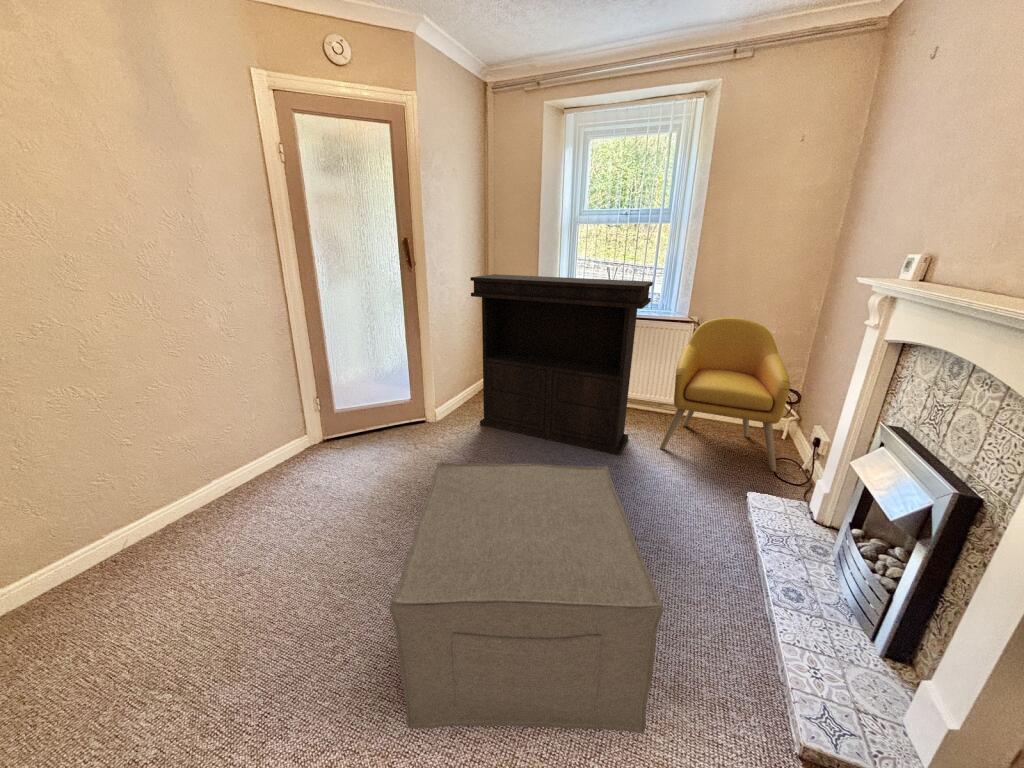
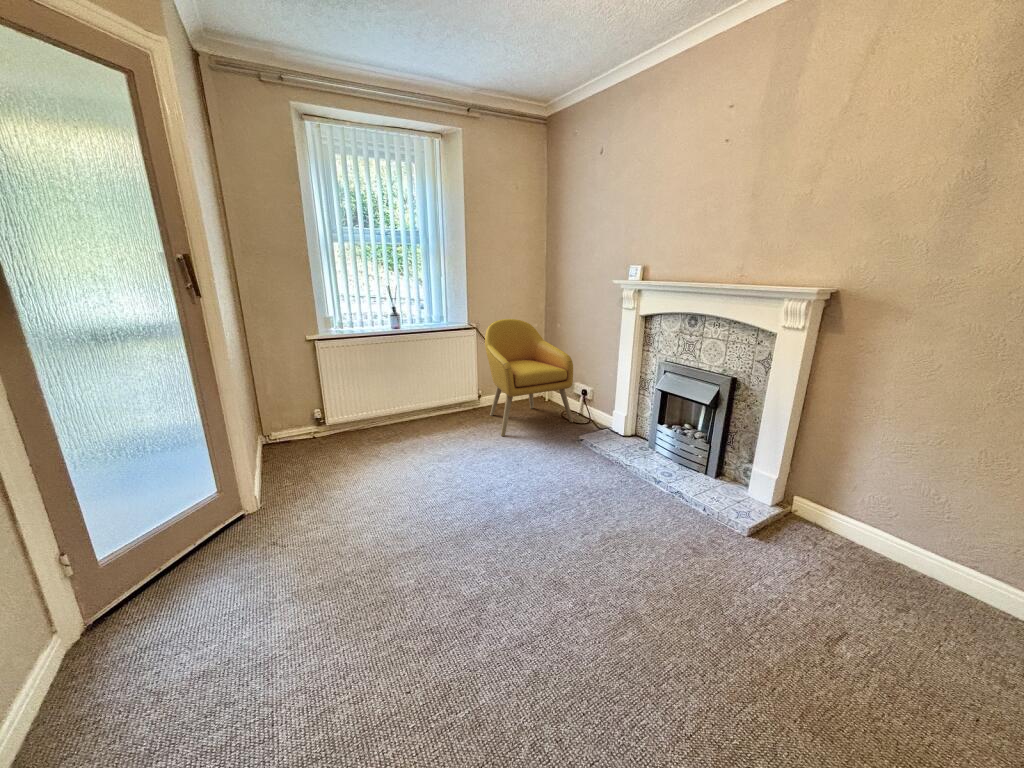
console table: present [470,274,653,455] -> none [289,292,491,486]
ottoman: present [389,463,664,733] -> none [496,438,742,711]

